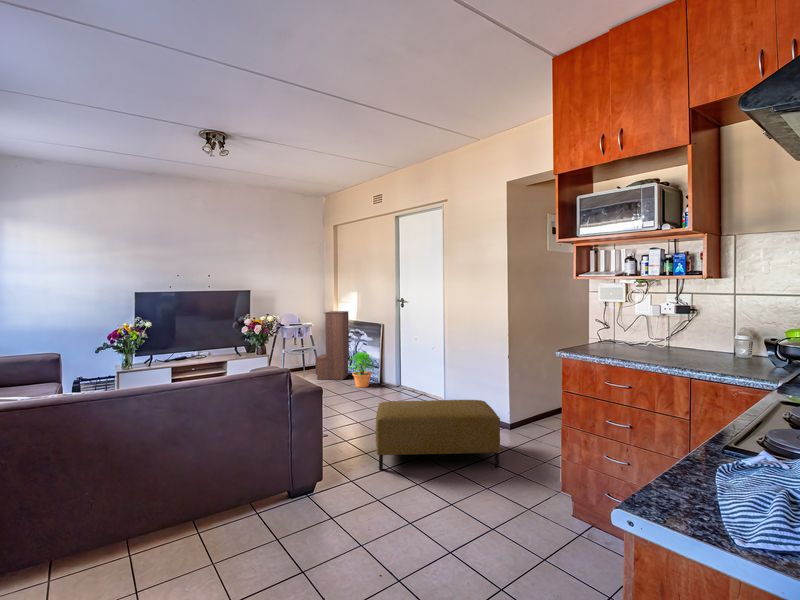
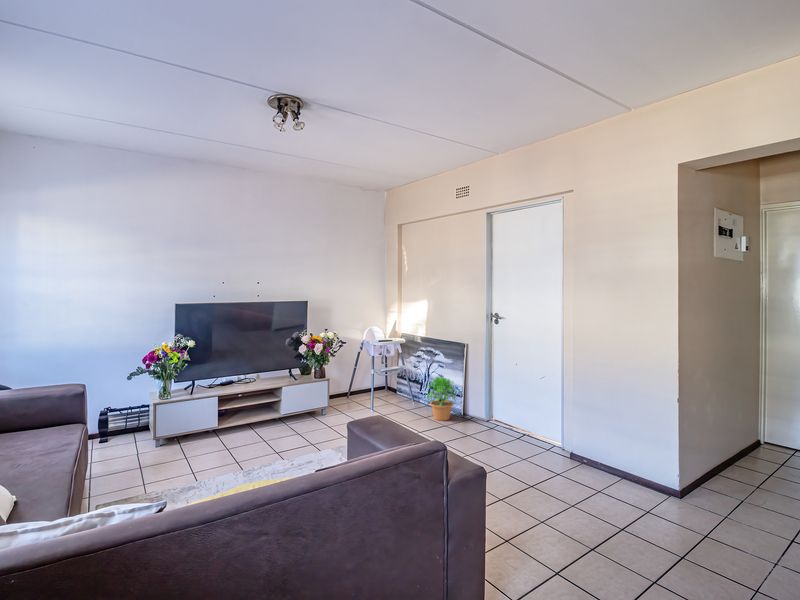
bookshelf: present [315,311,349,380] -> none [381,326,418,408]
ottoman: present [376,400,500,469] -> none [519,465,732,580]

